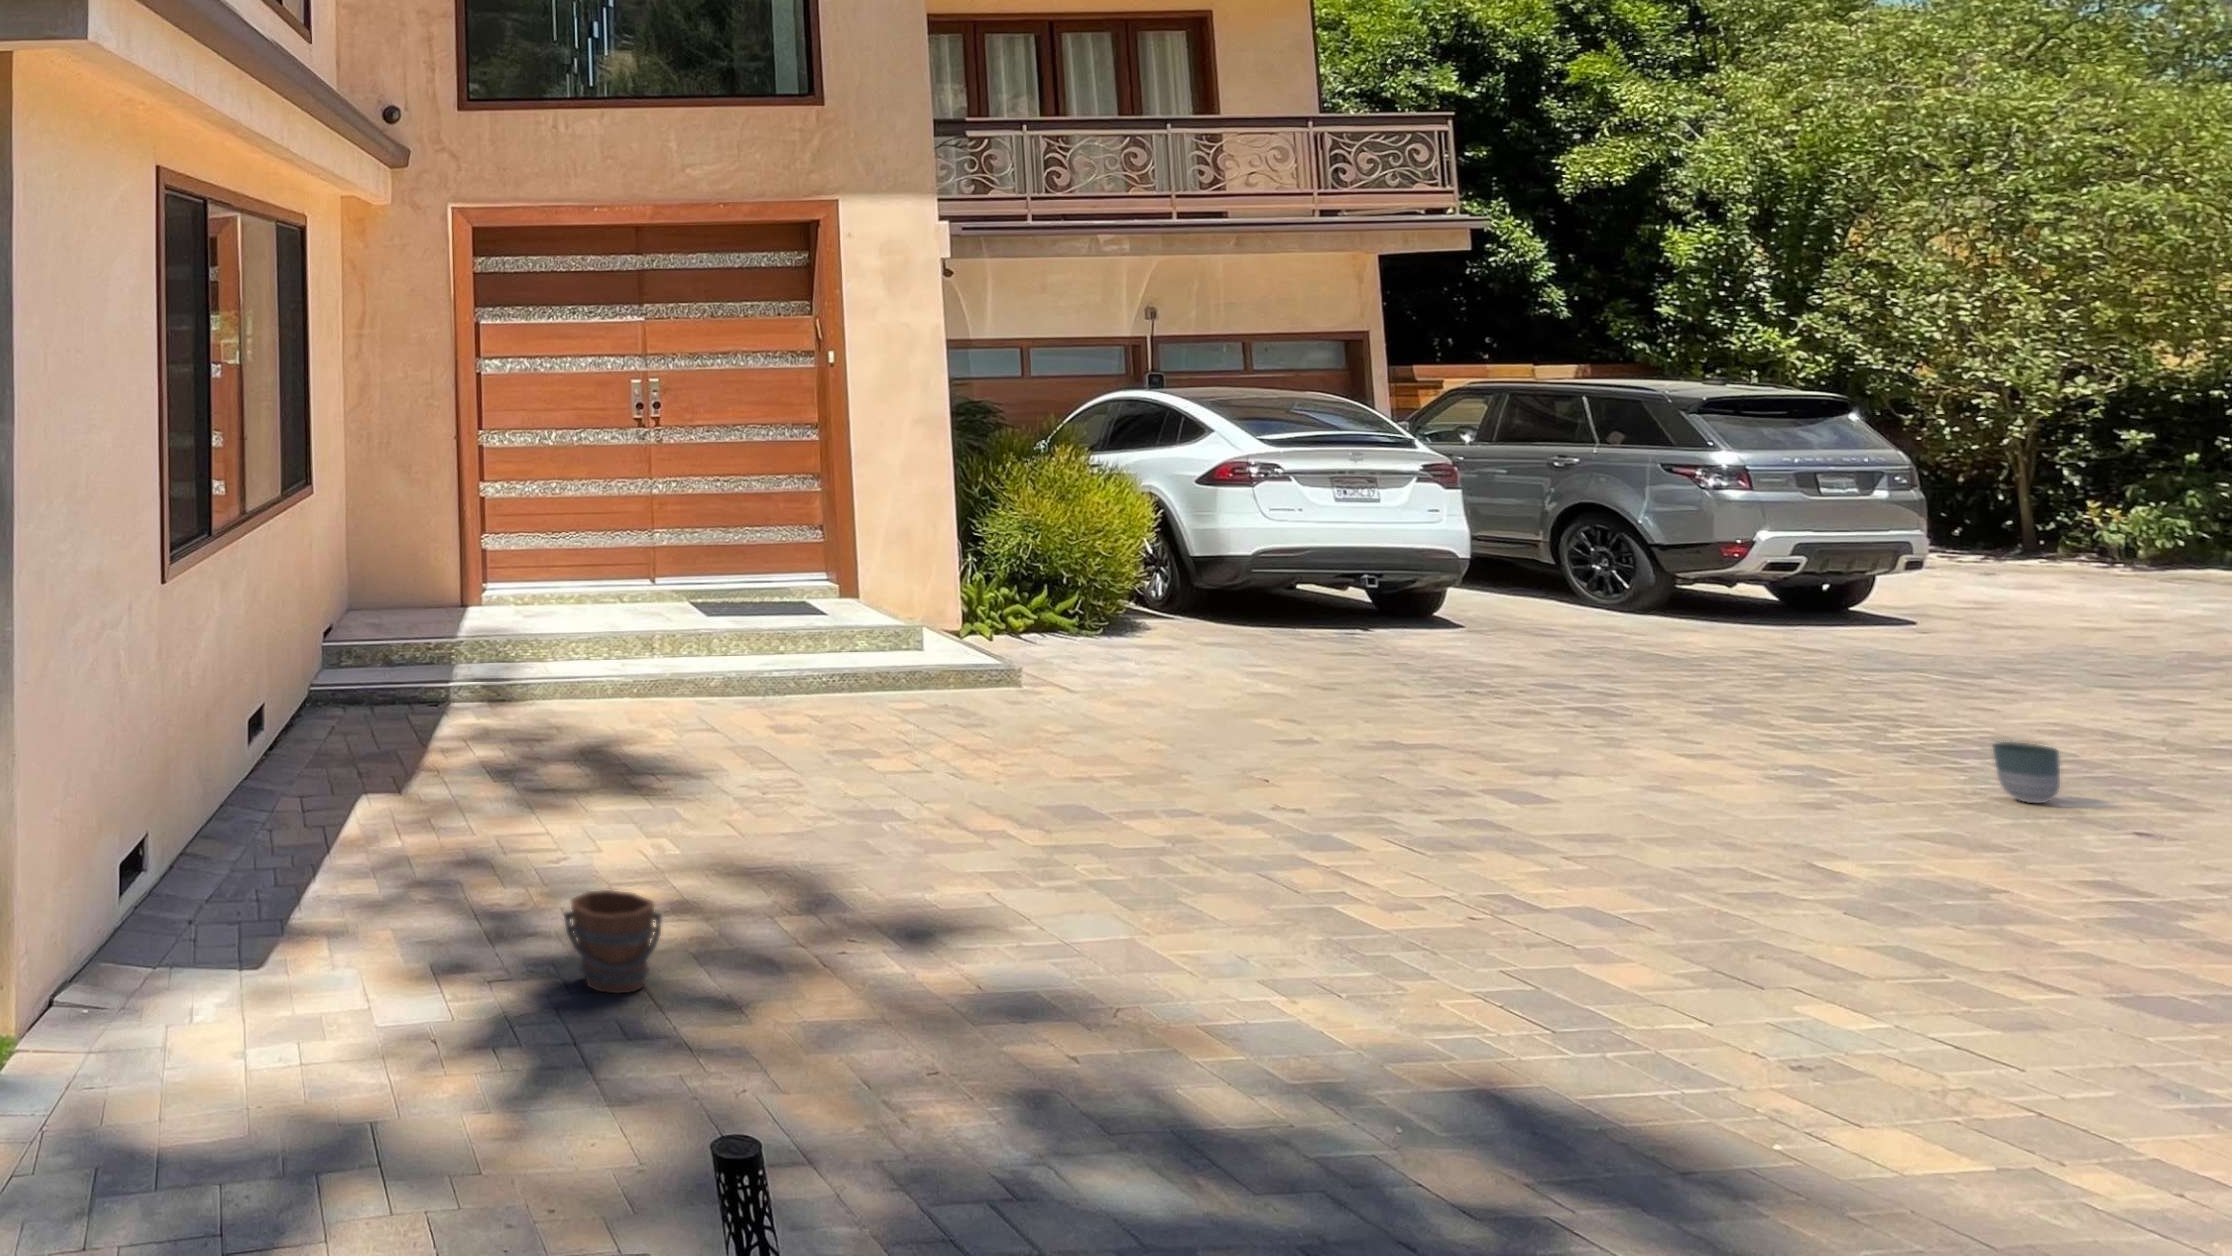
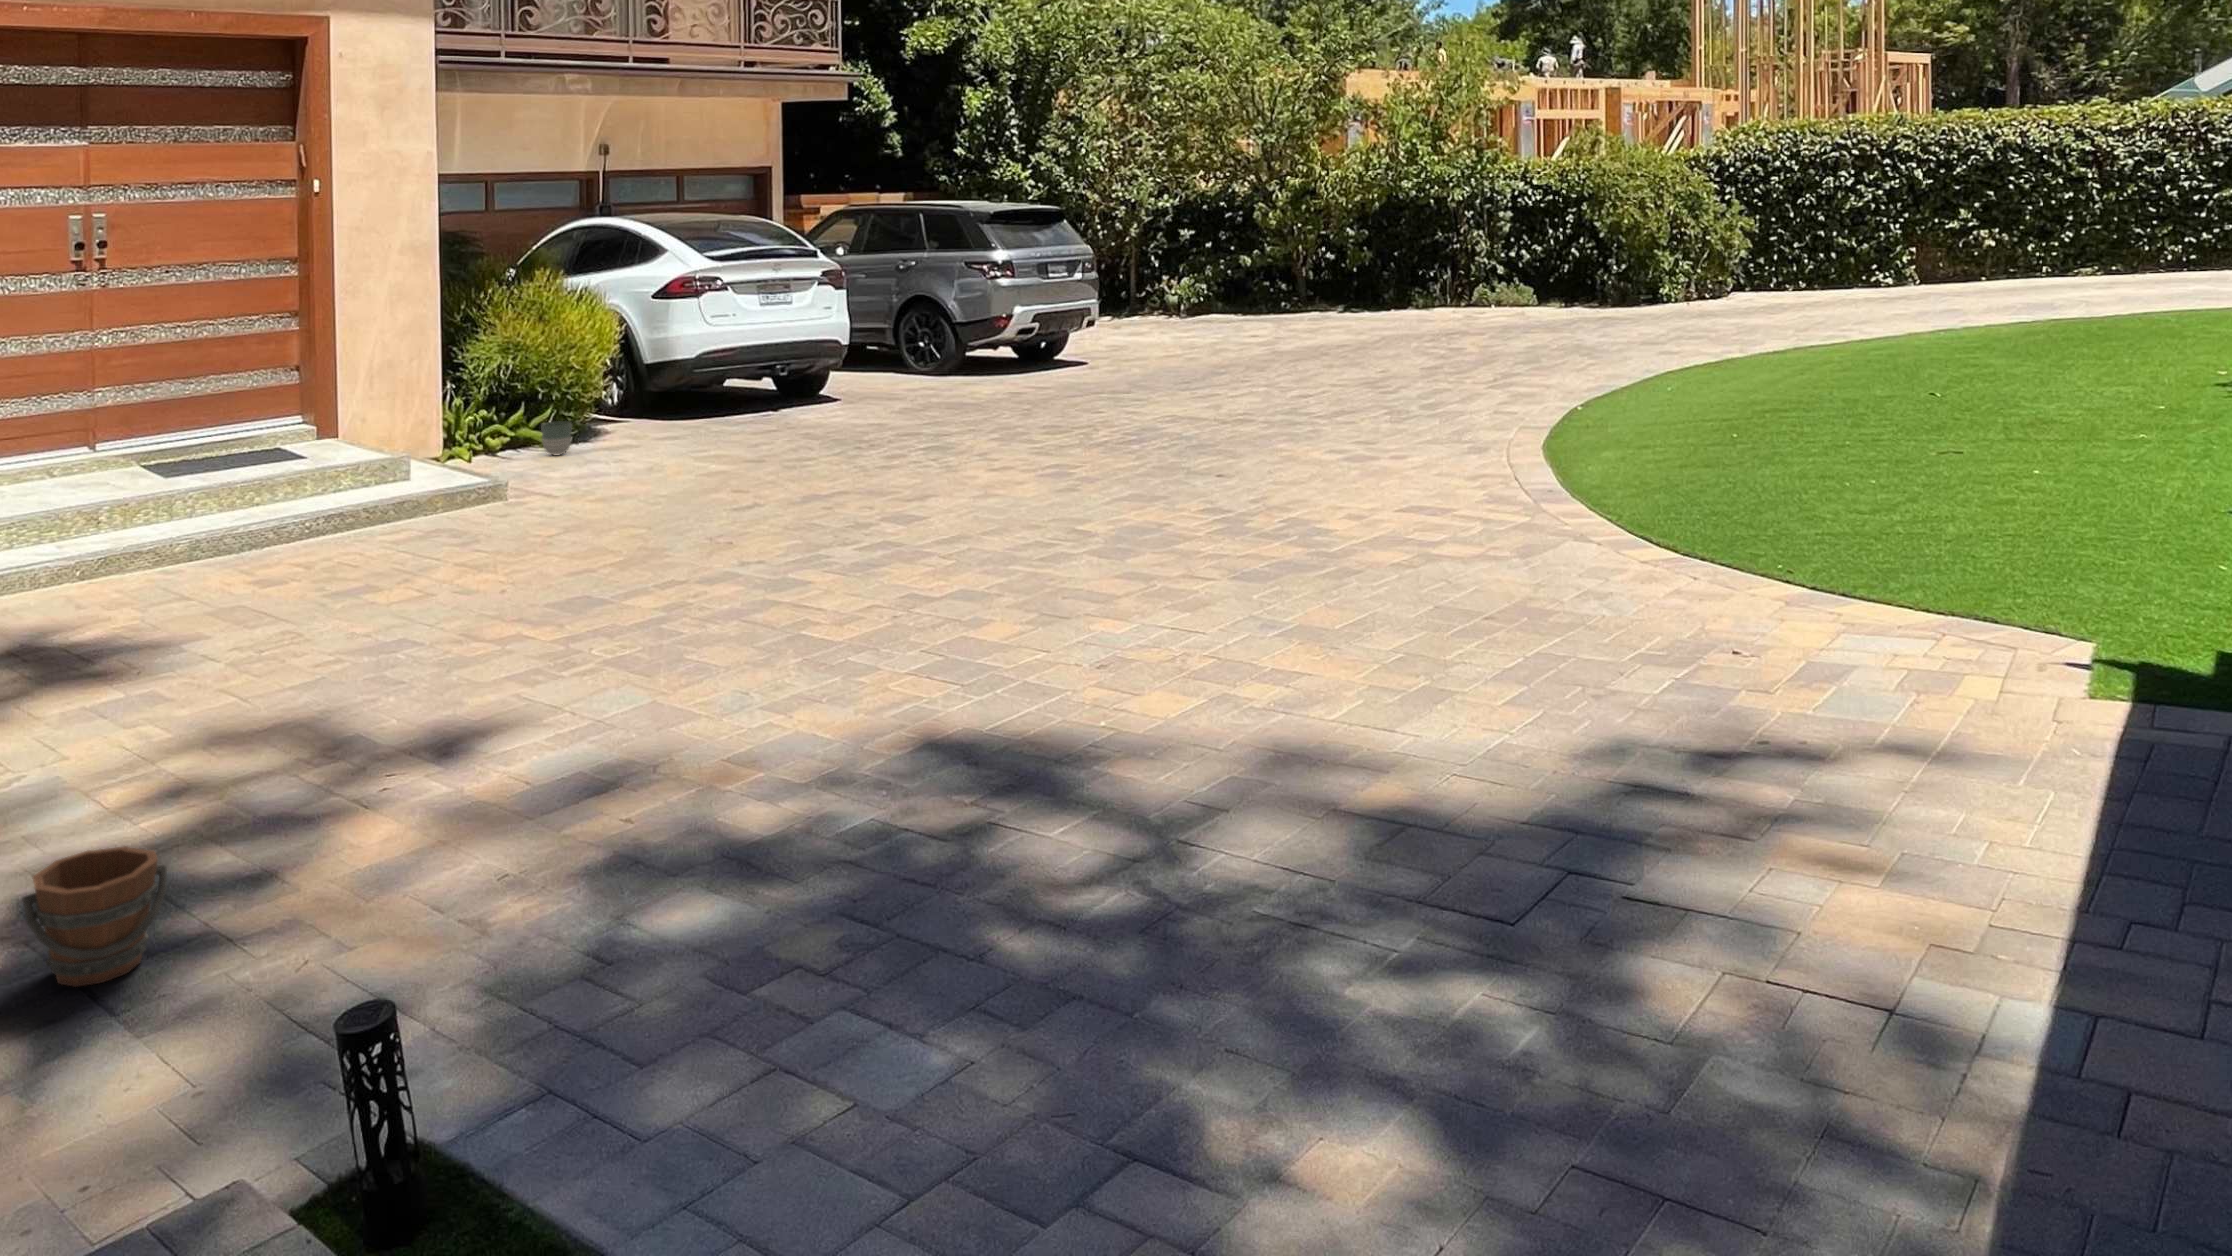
planter: present [1993,742,2060,803] -> present [541,421,572,455]

